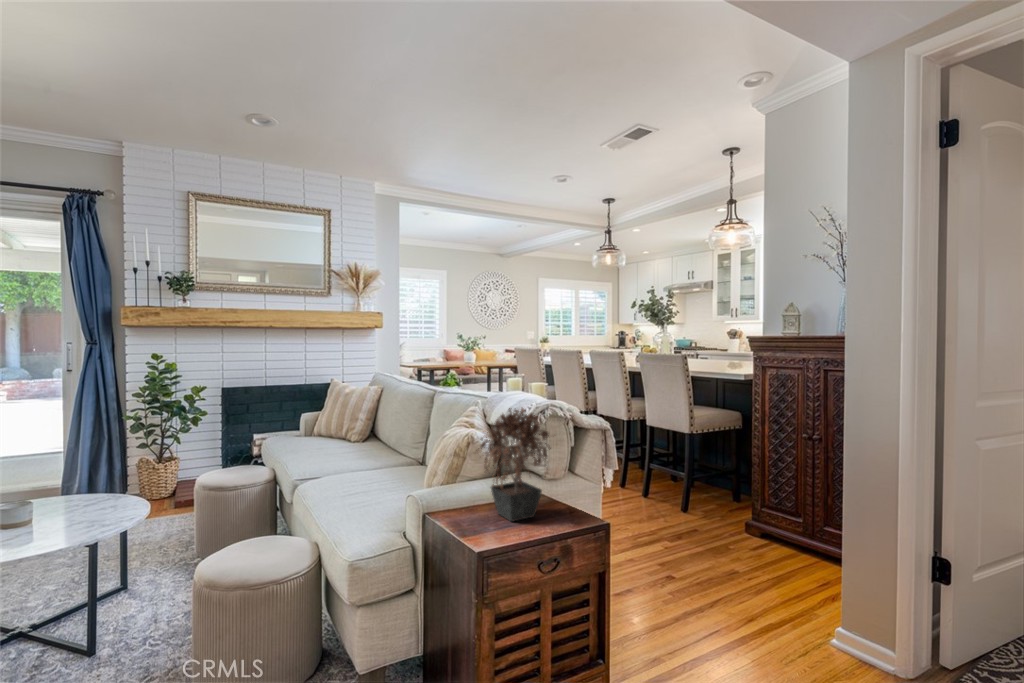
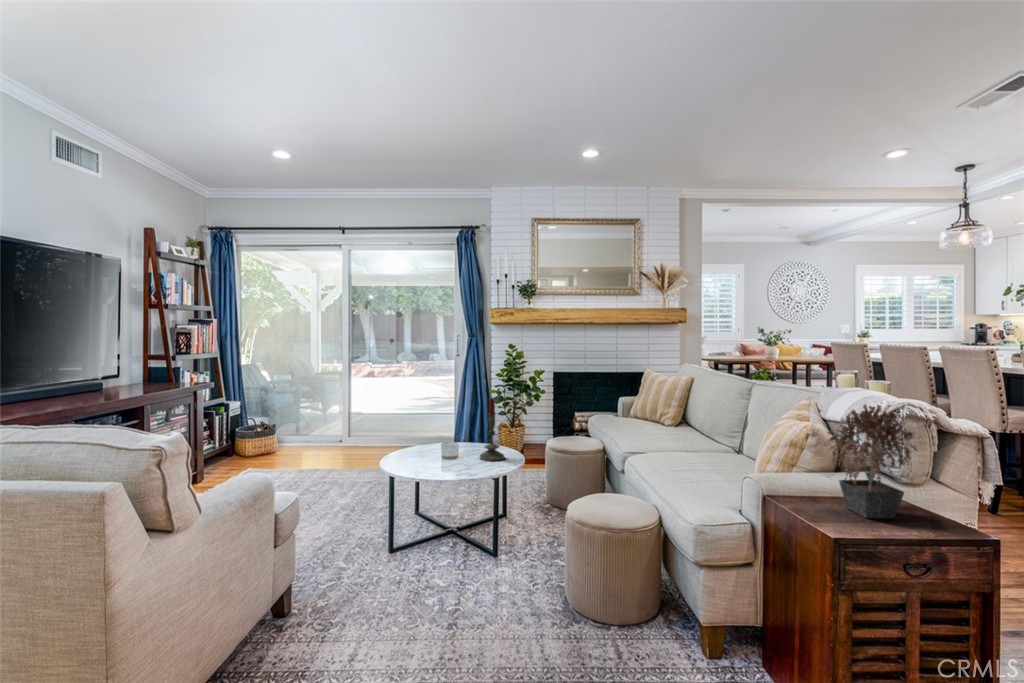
candle: none [66,428,110,522] -> present [480,397,504,461]

